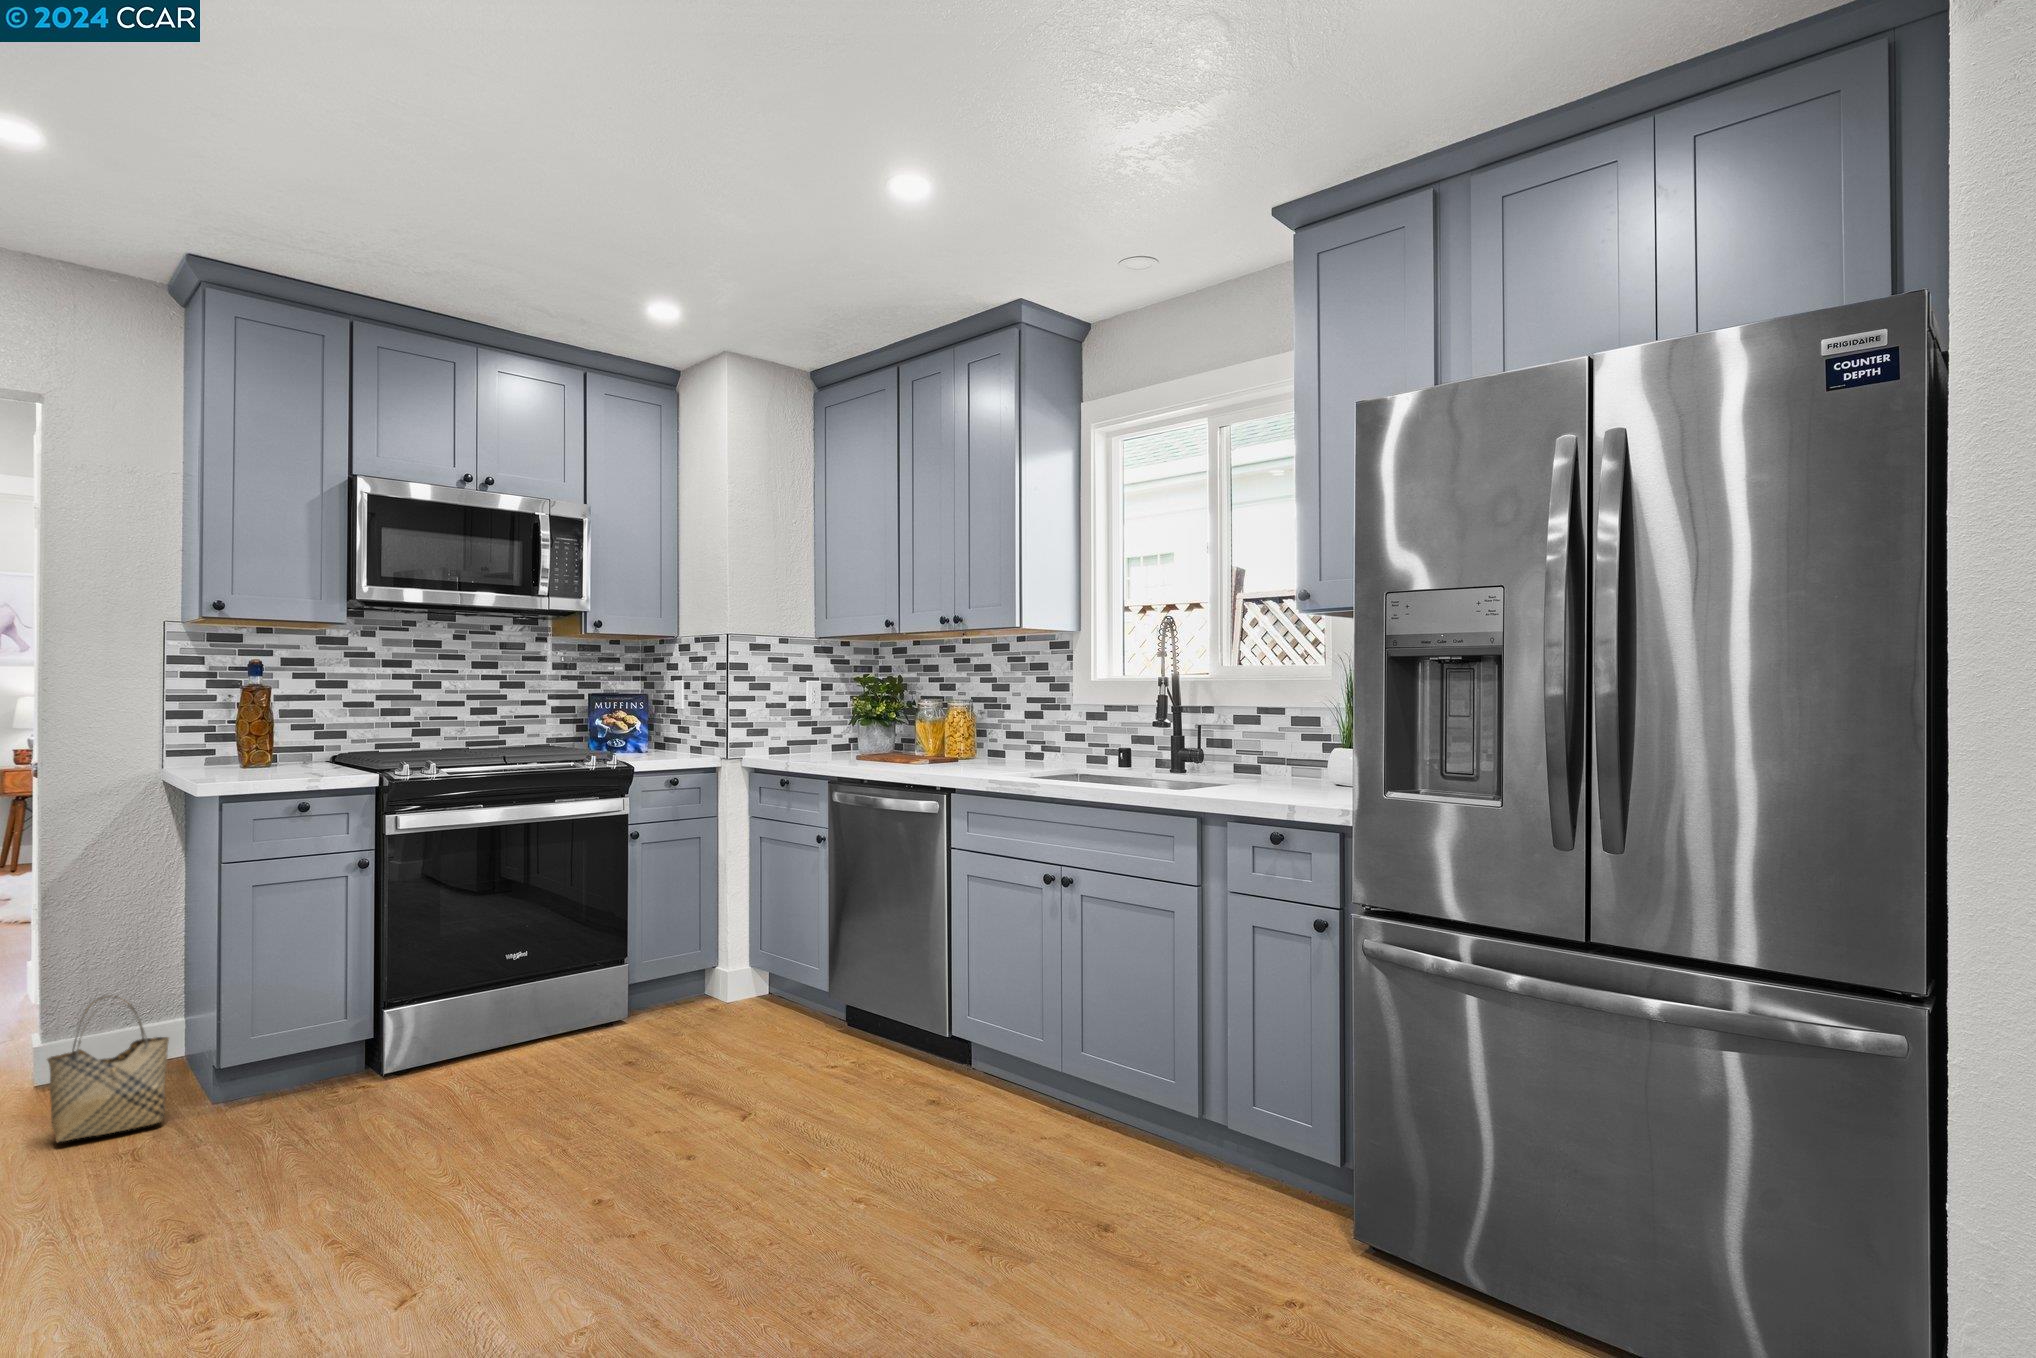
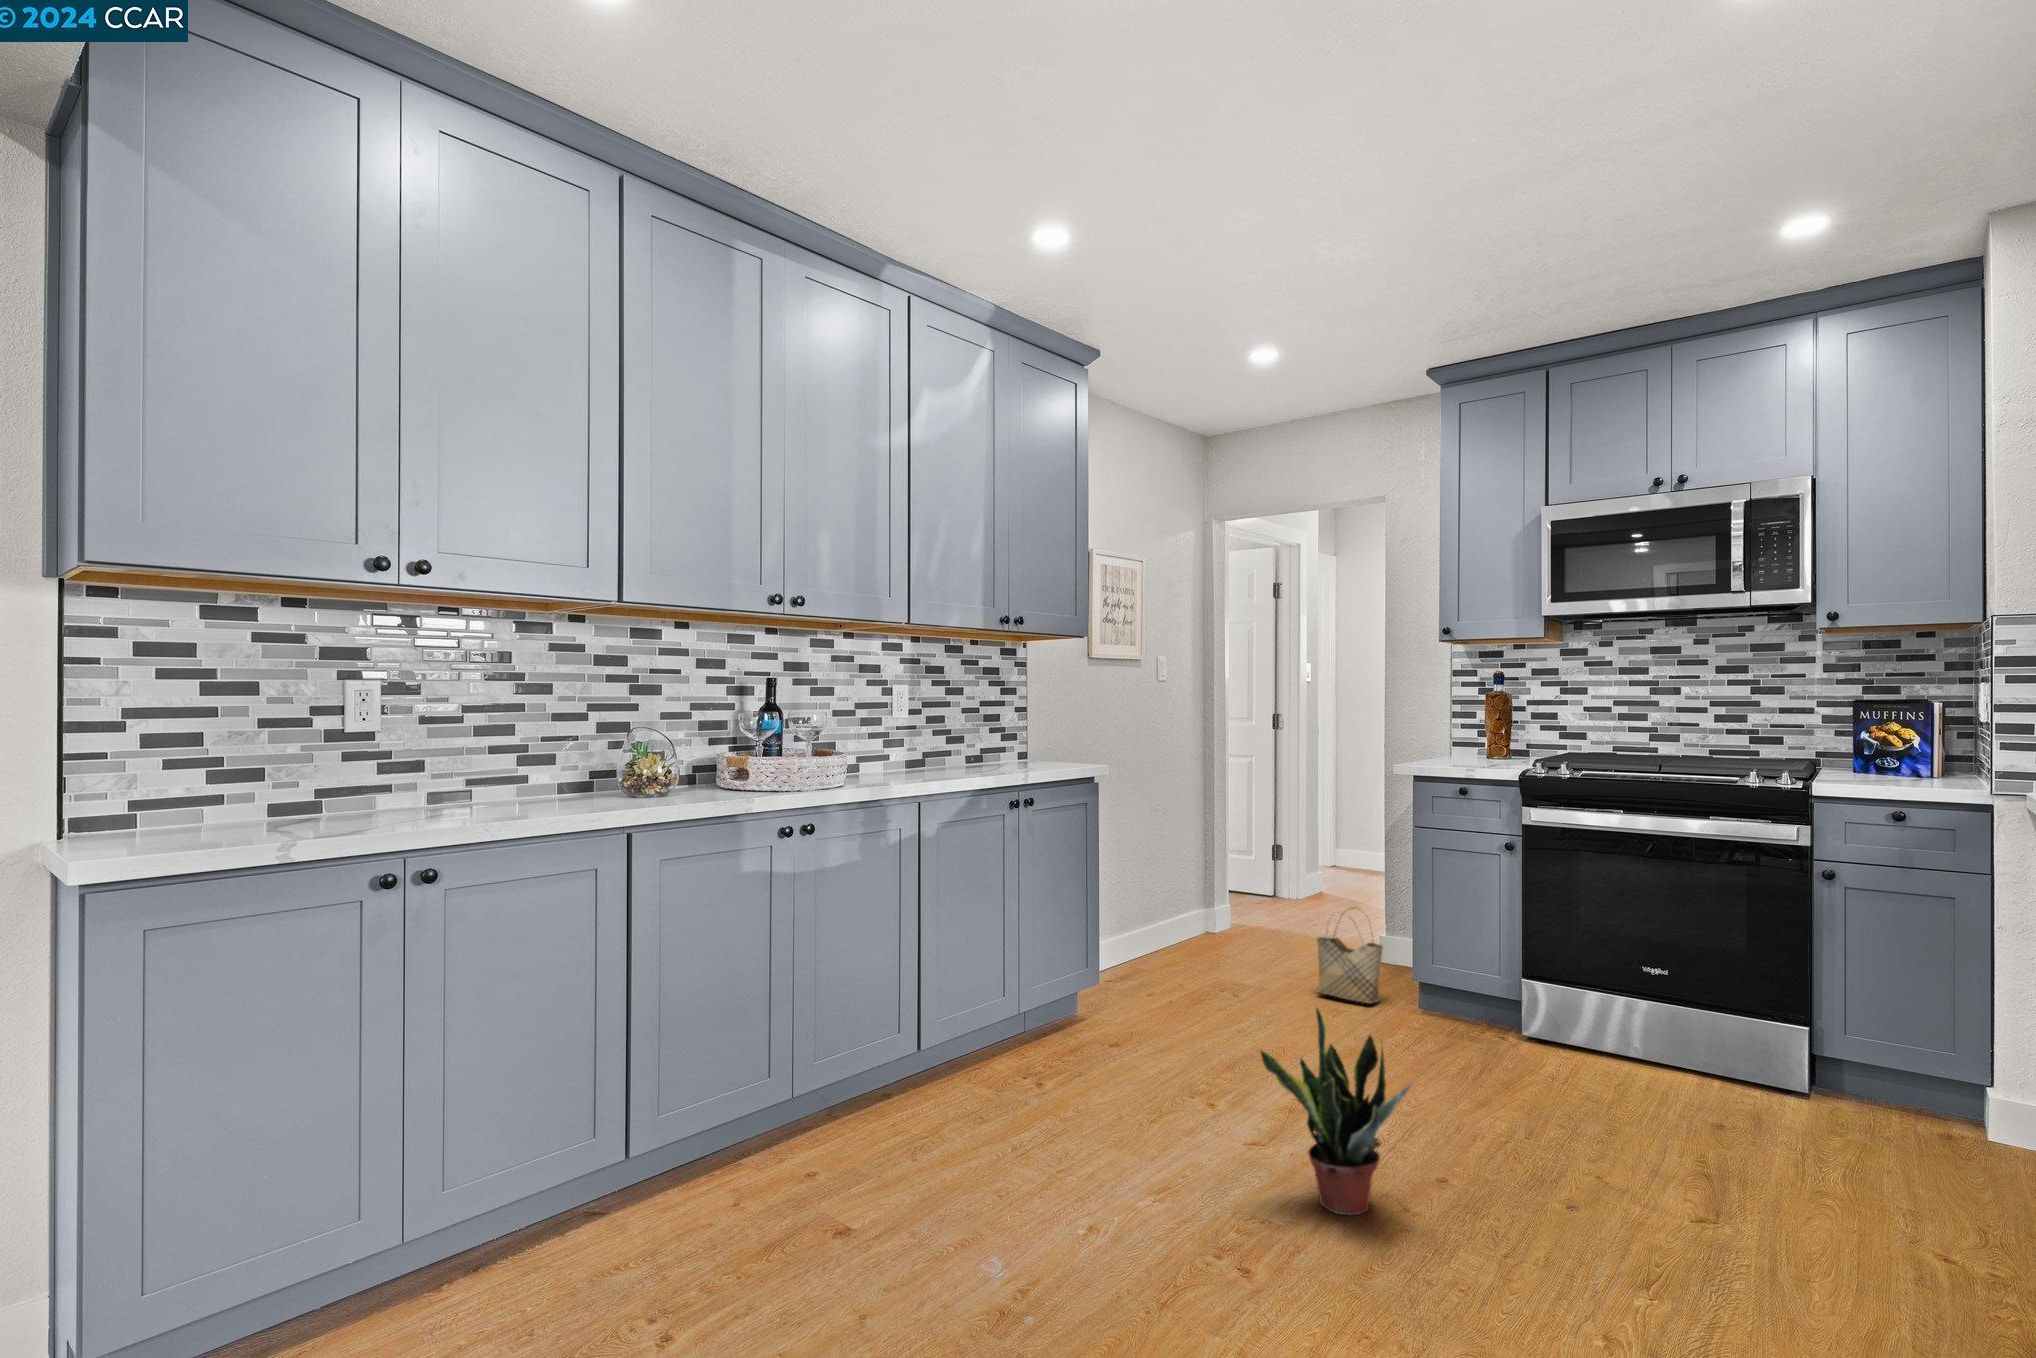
potted plant: none [480,1049,630,1284] -> present [1260,1008,1412,1215]

